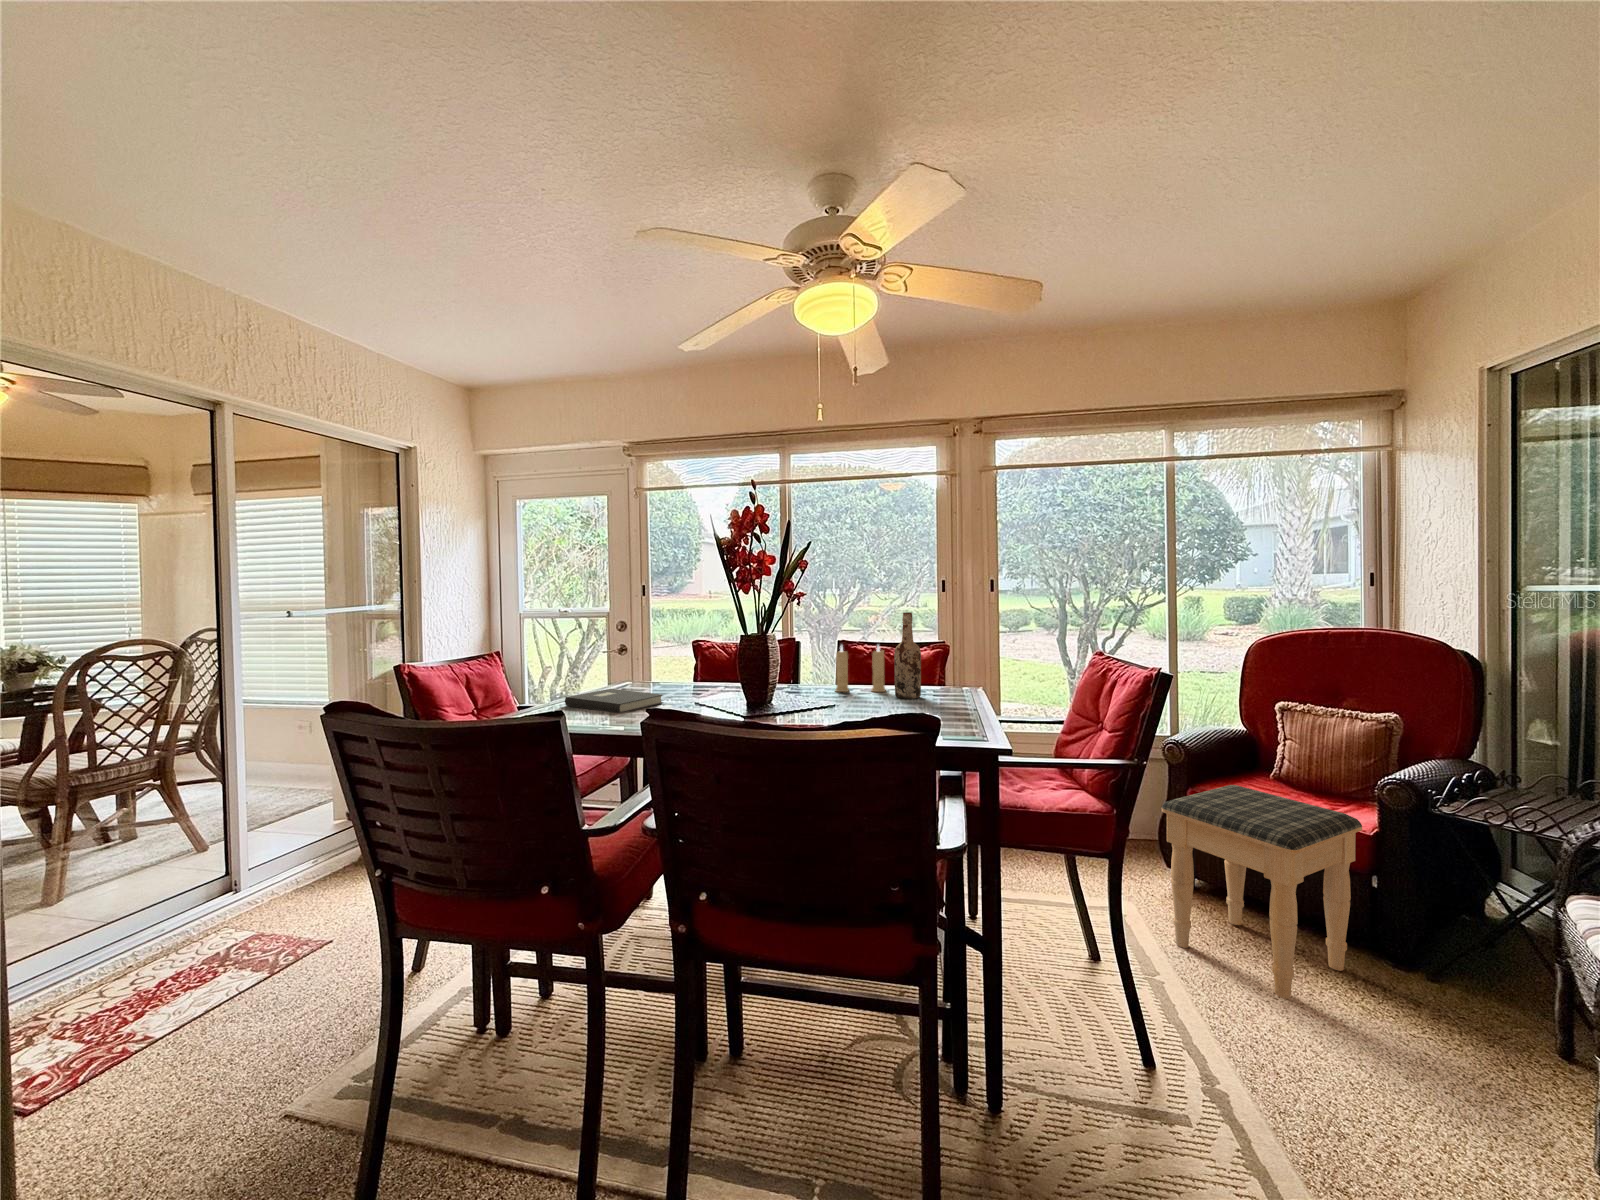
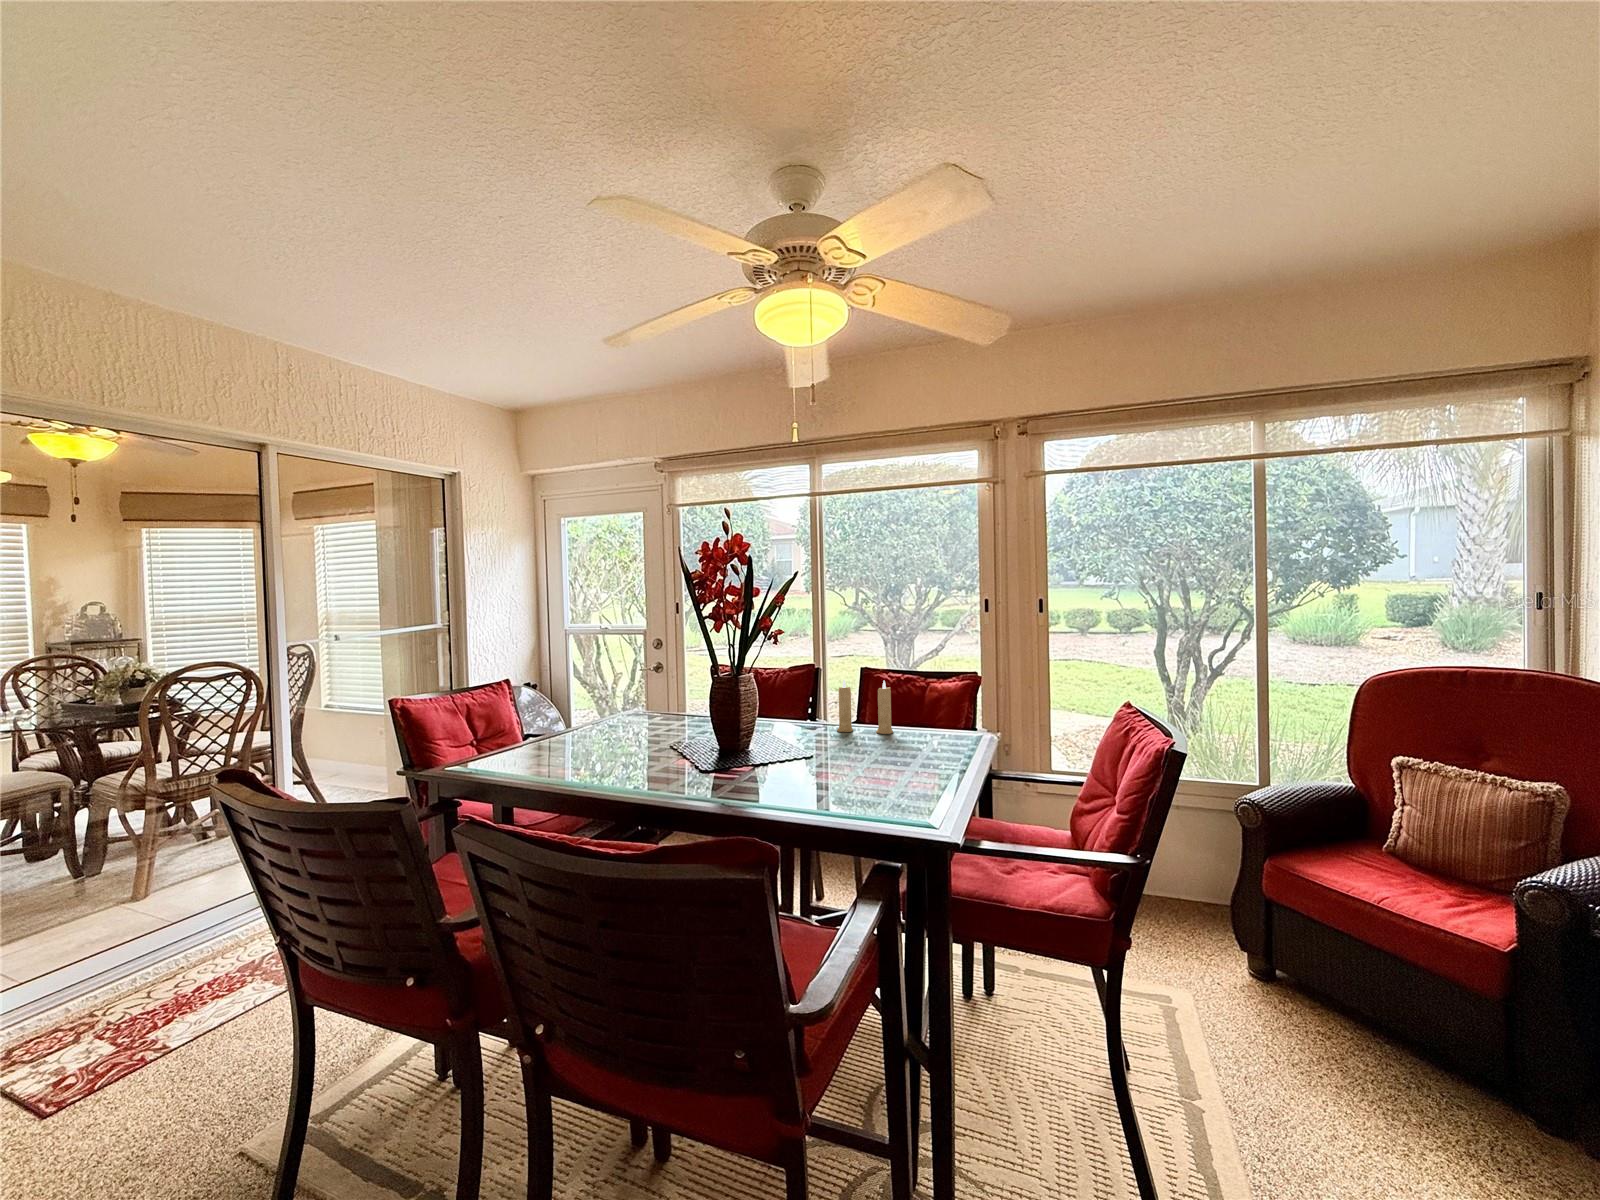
wine bottle: present [894,612,921,699] -> none [895,648,924,746]
book: present [565,689,663,713] -> none [549,723,647,755]
footstool: present [1162,785,1362,999] -> none [1215,864,1488,1156]

